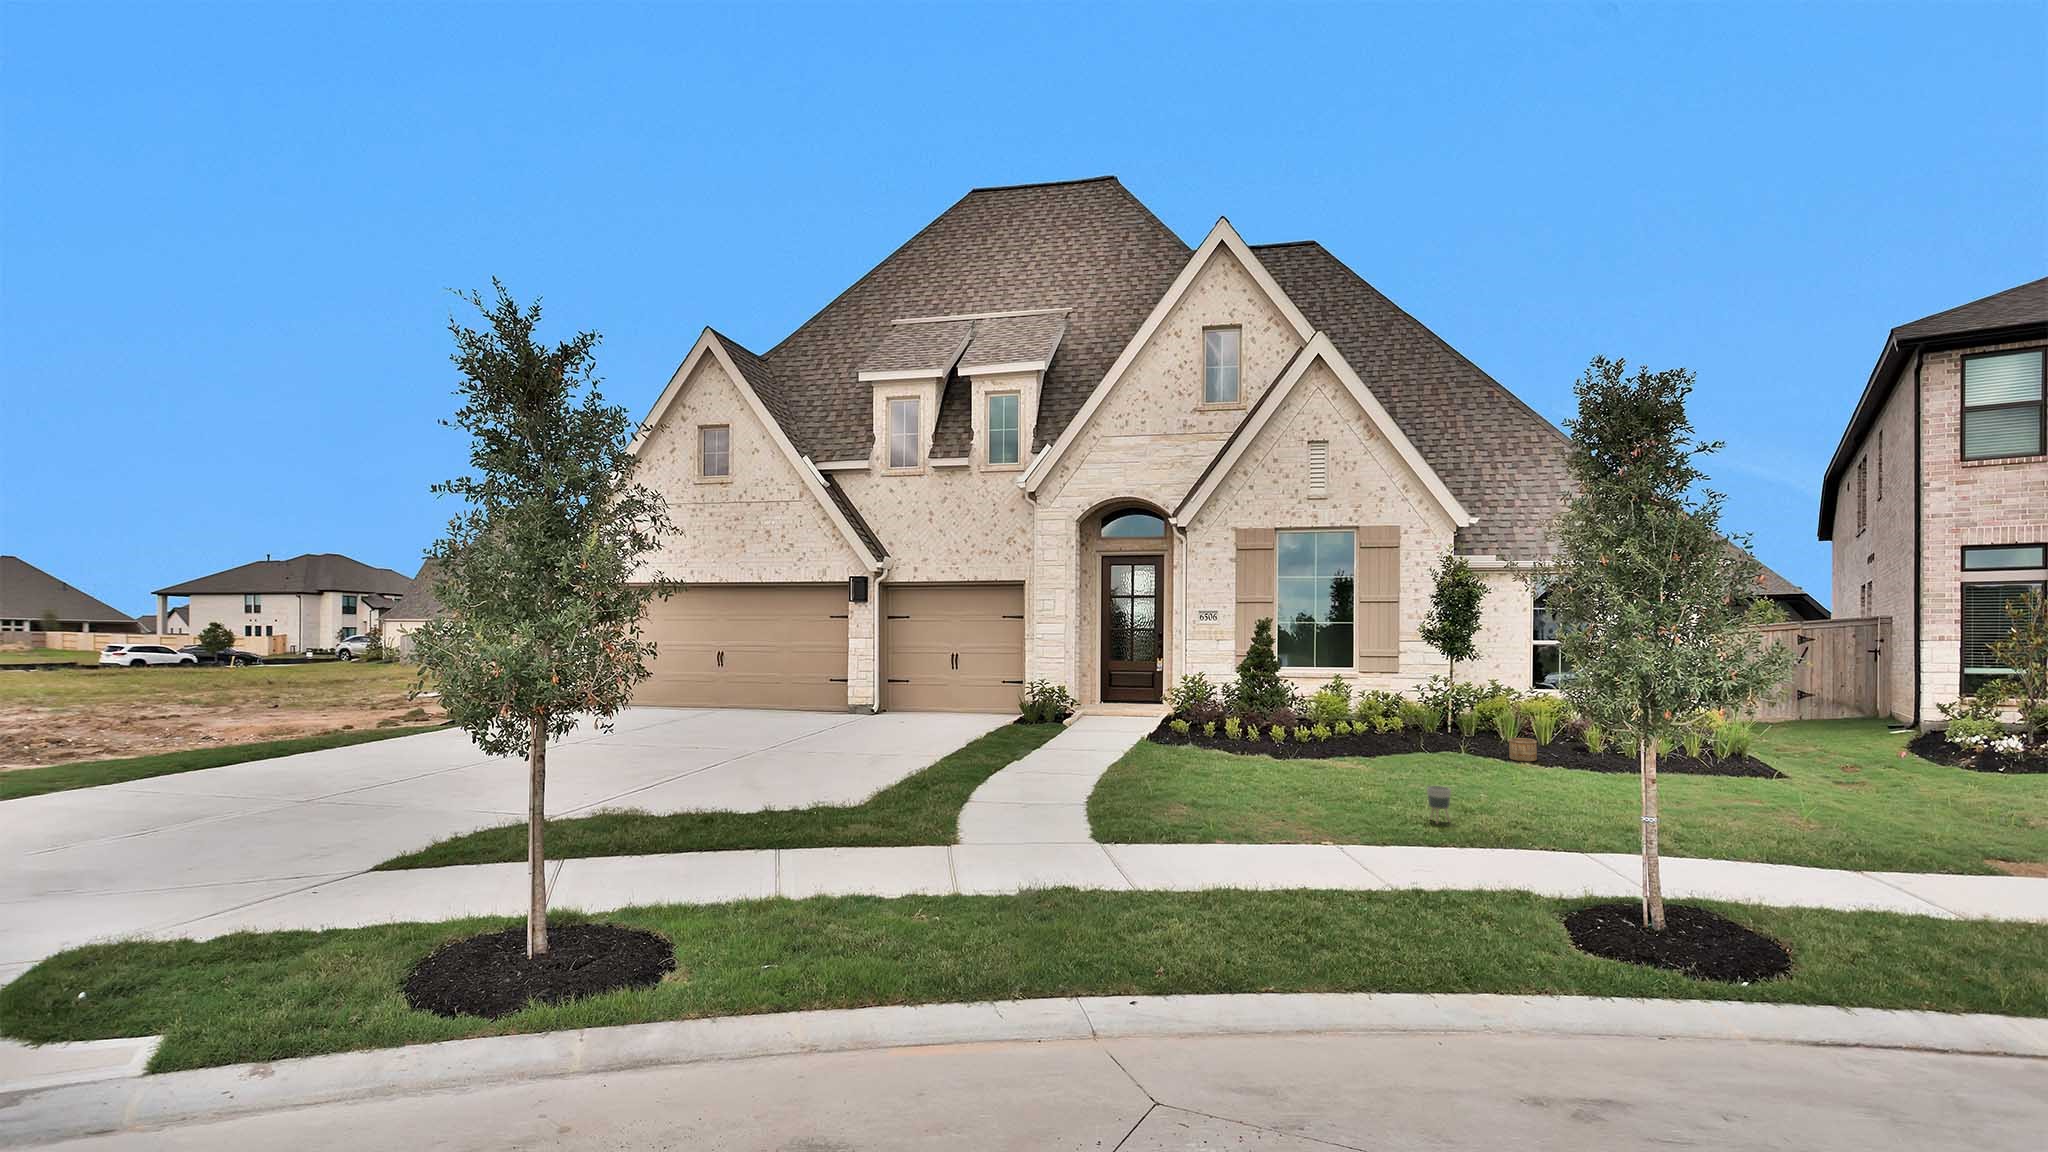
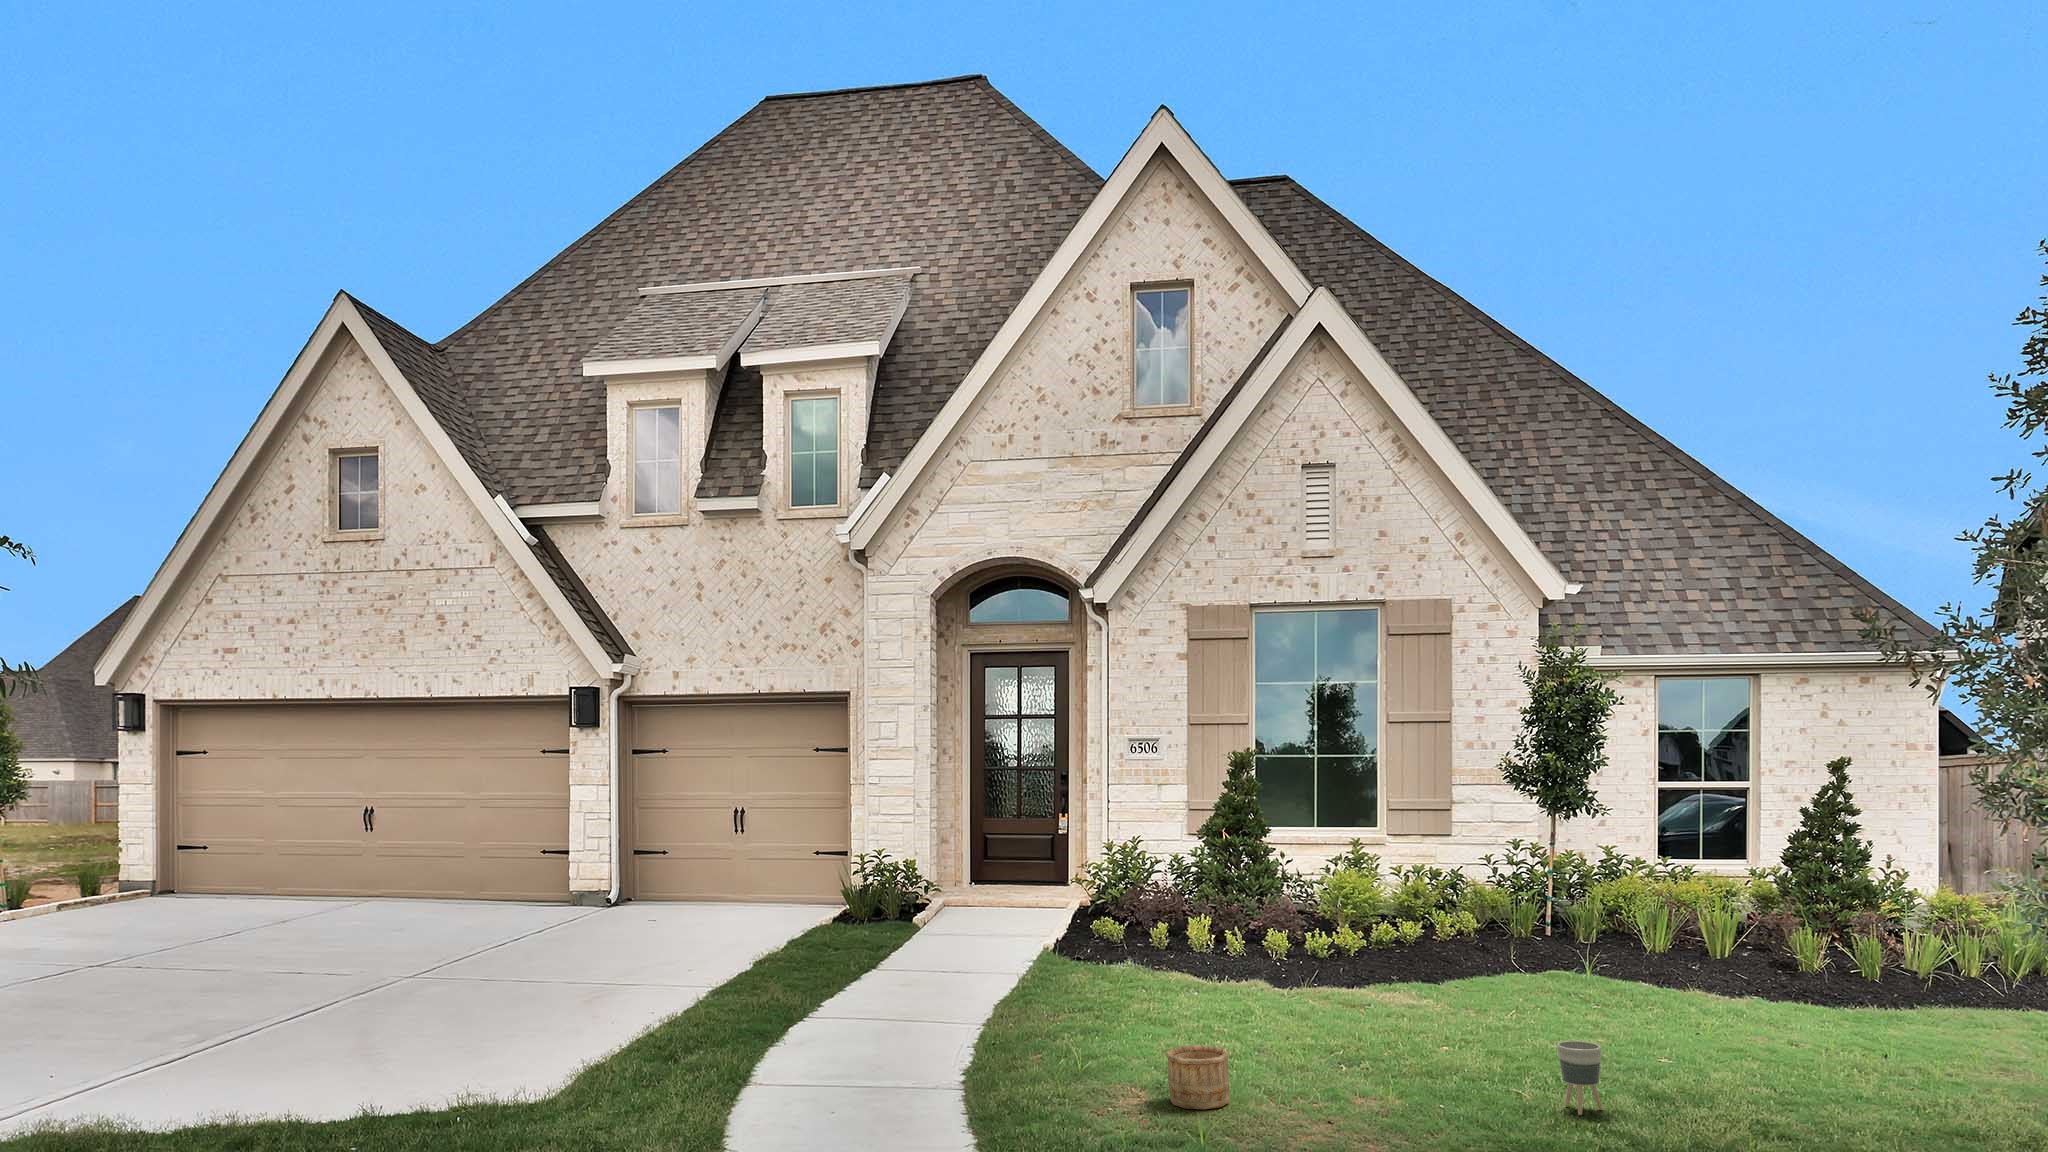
wooden bucket: present [1508,738,1537,761] -> present [1166,1045,1230,1109]

